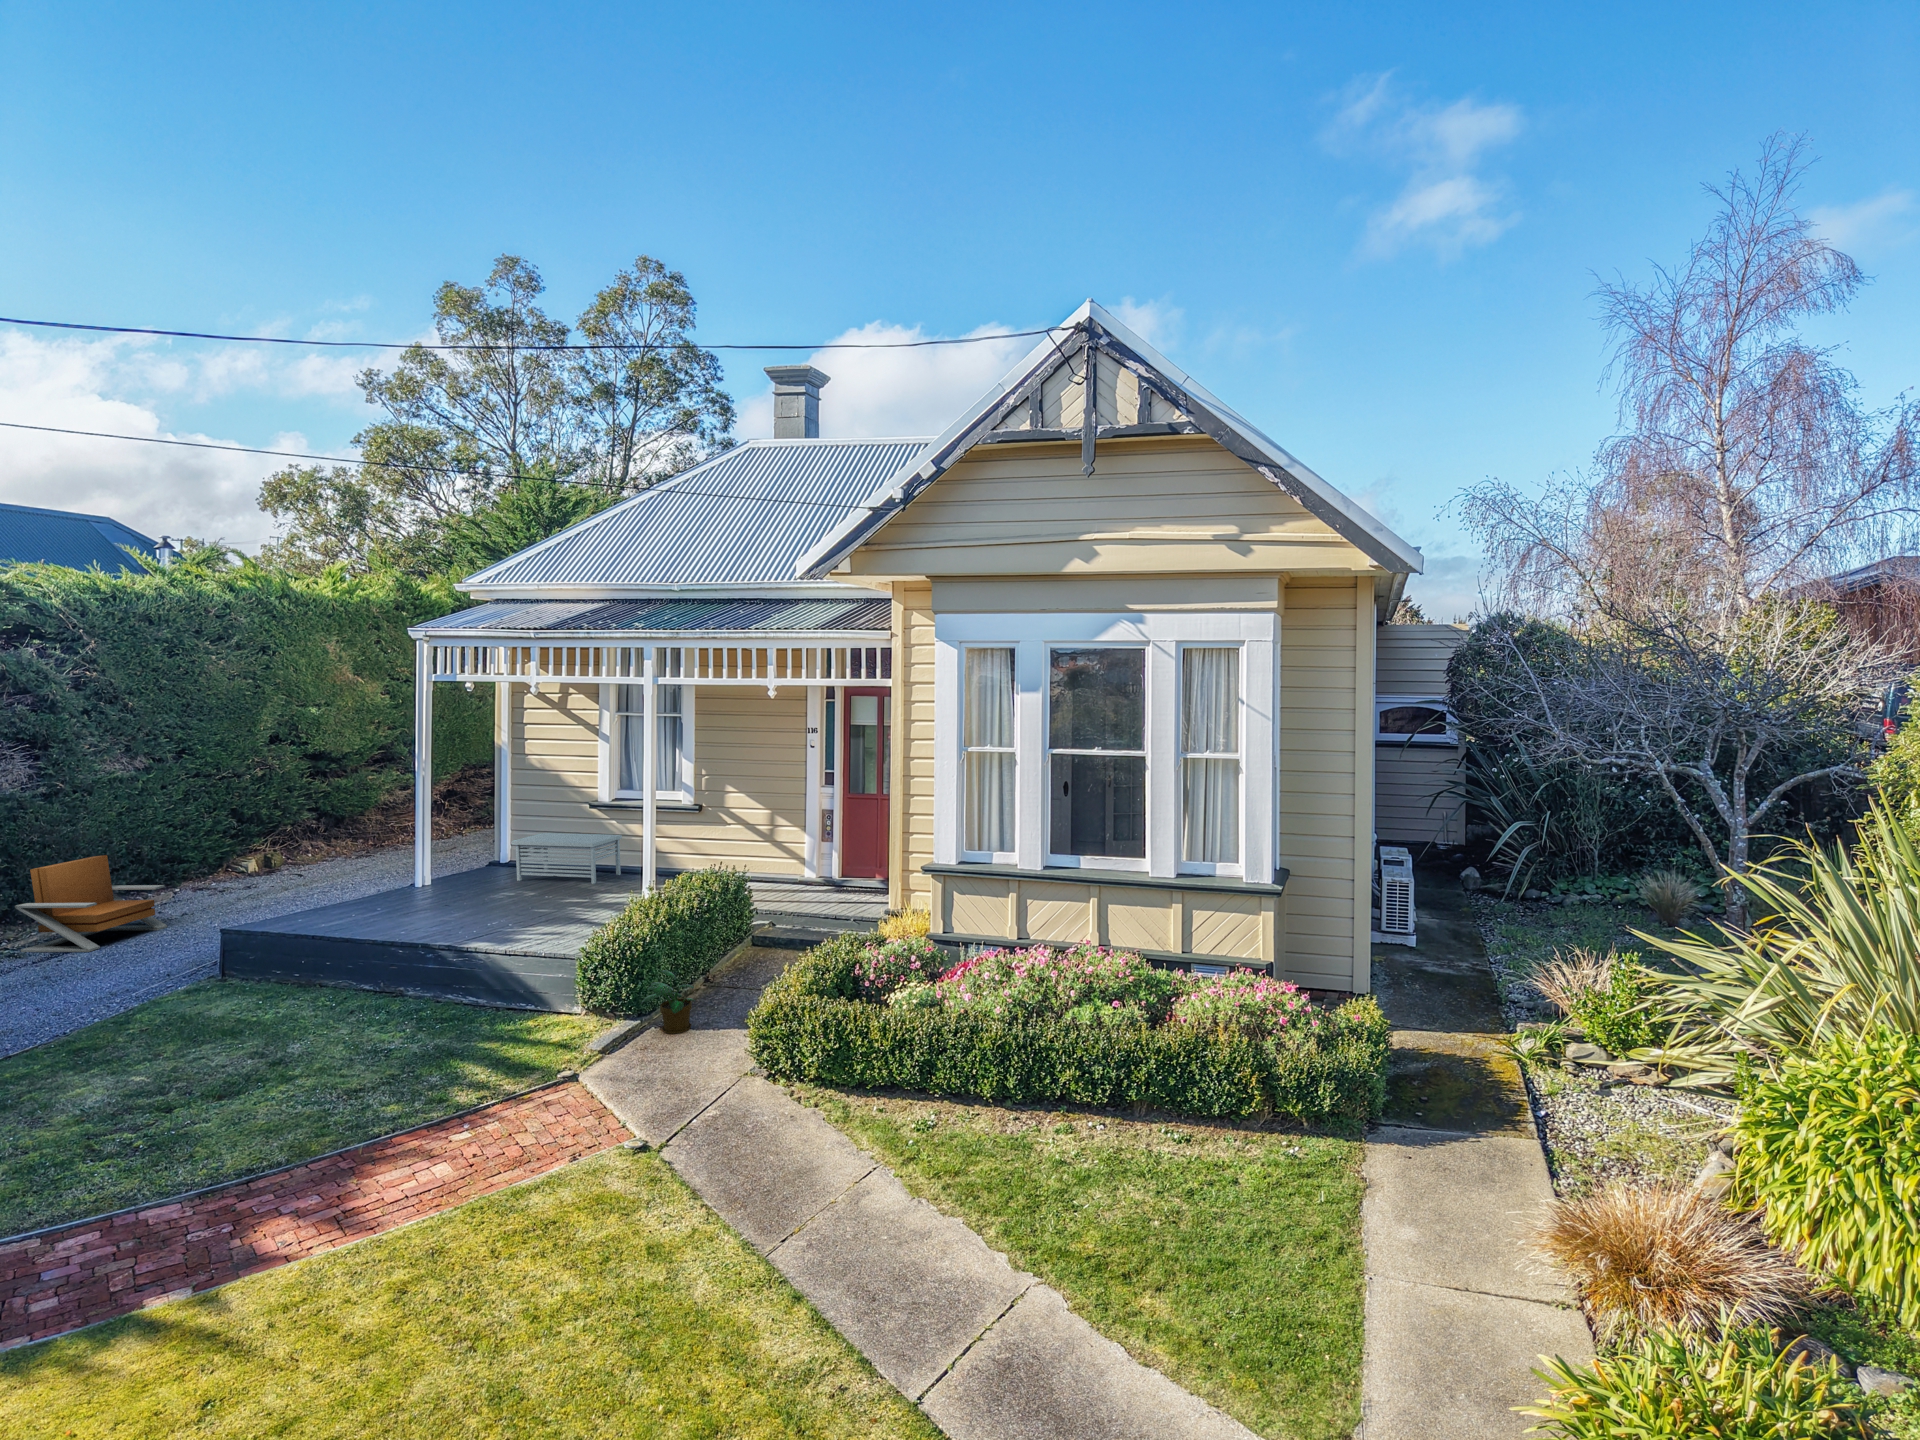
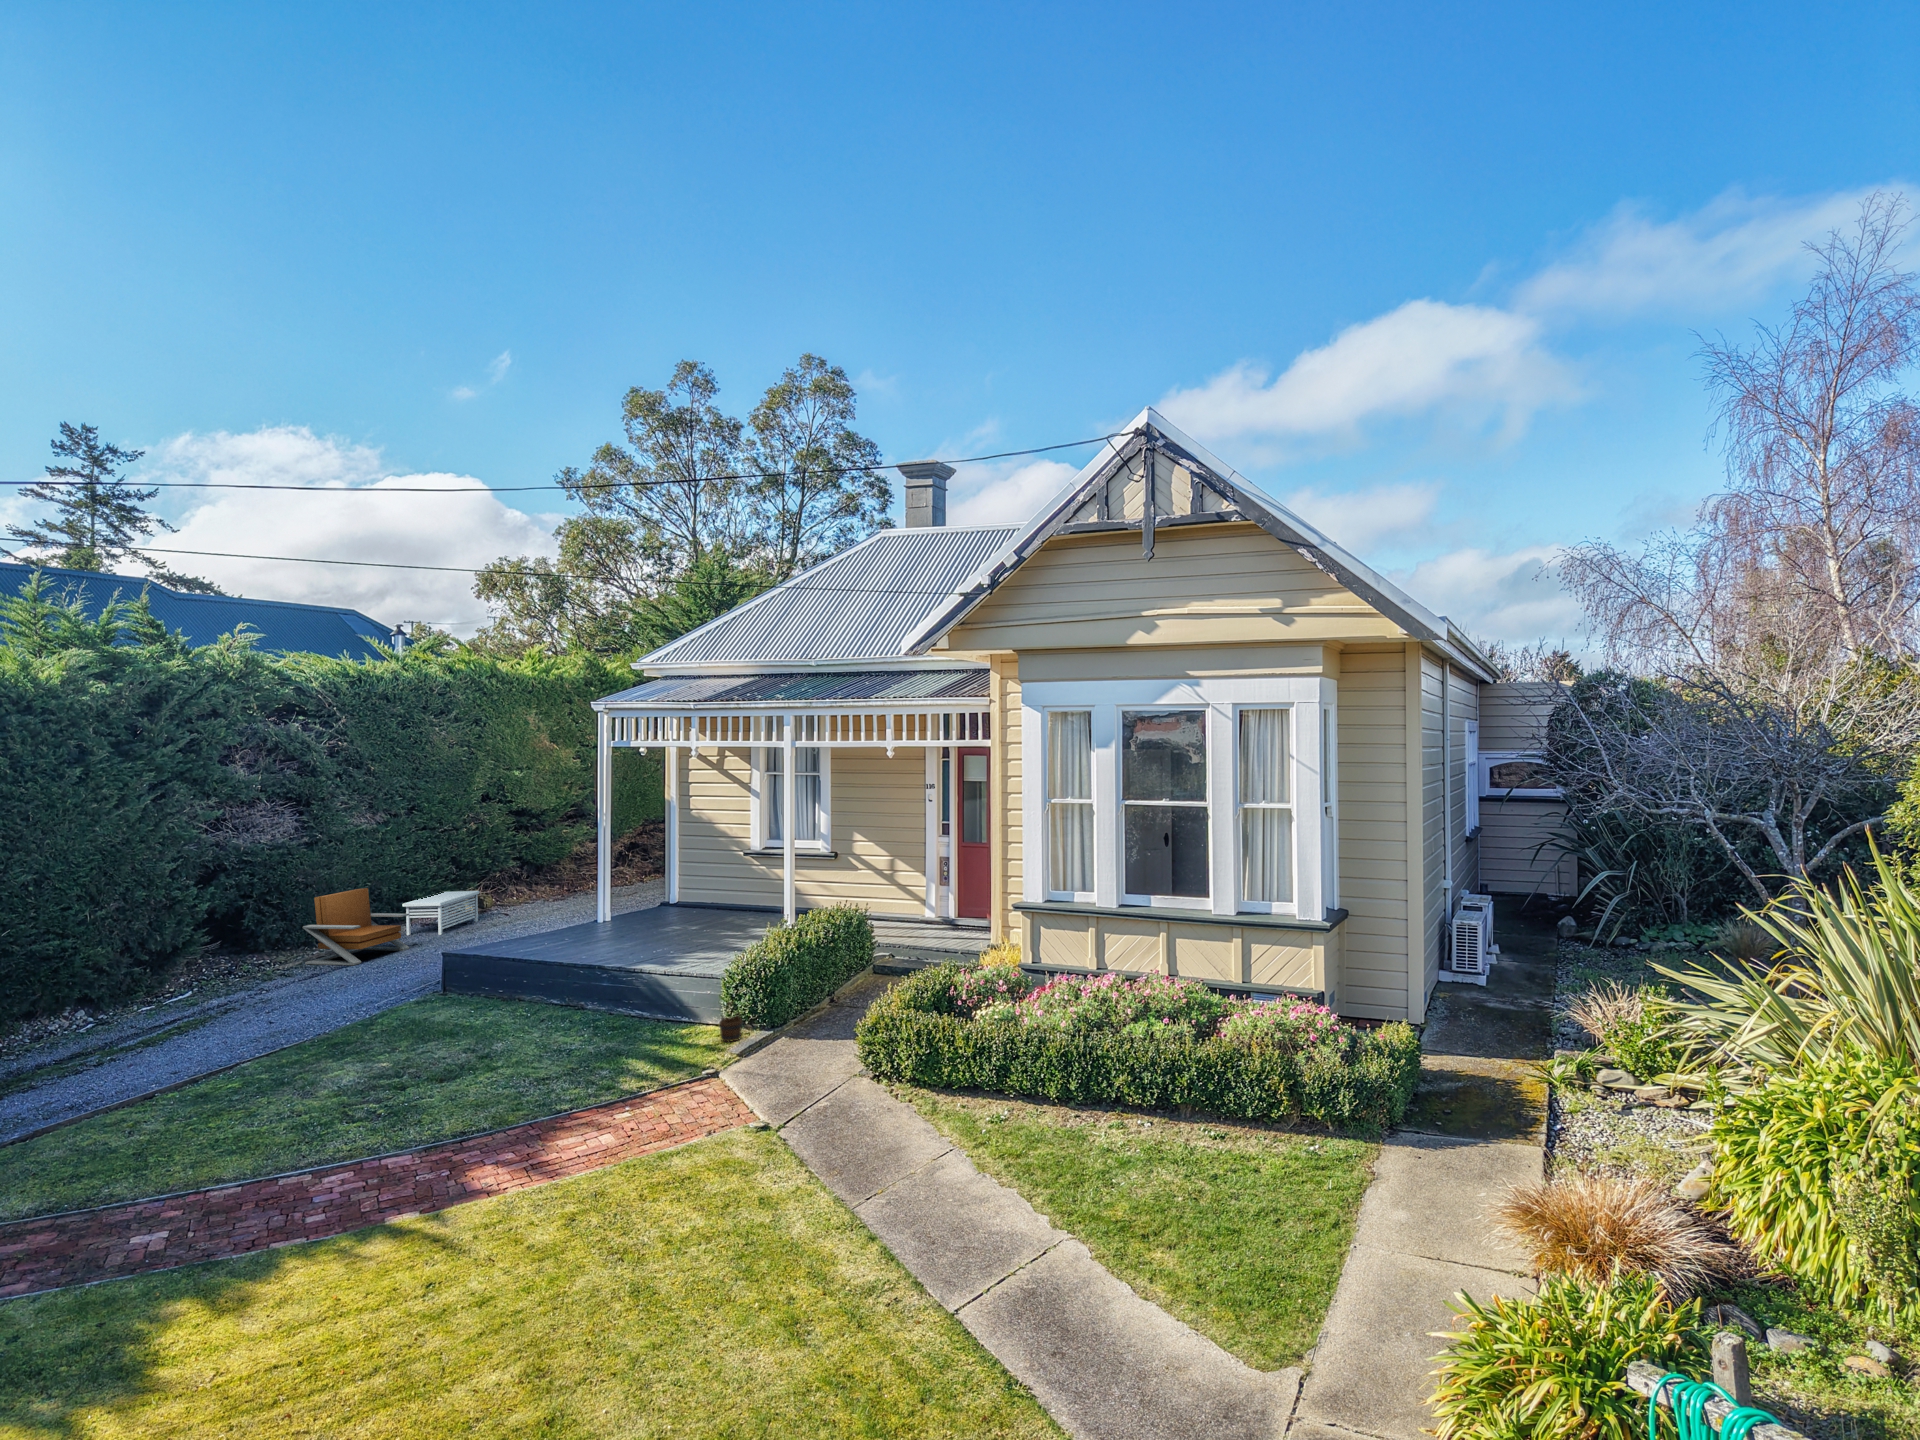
storage bench: present [511,833,622,884] -> present [402,891,479,935]
potted plant: present [642,970,695,1034] -> none [774,988,818,1041]
wooden bucket: none [573,990,602,1039] -> present [719,1002,742,1042]

